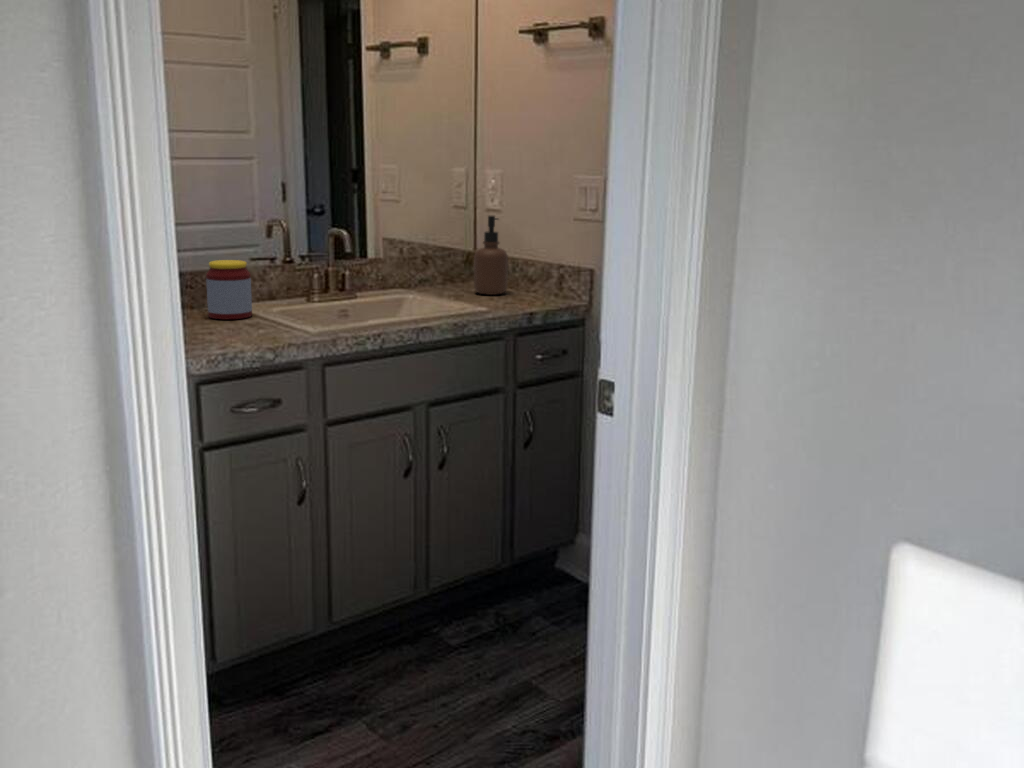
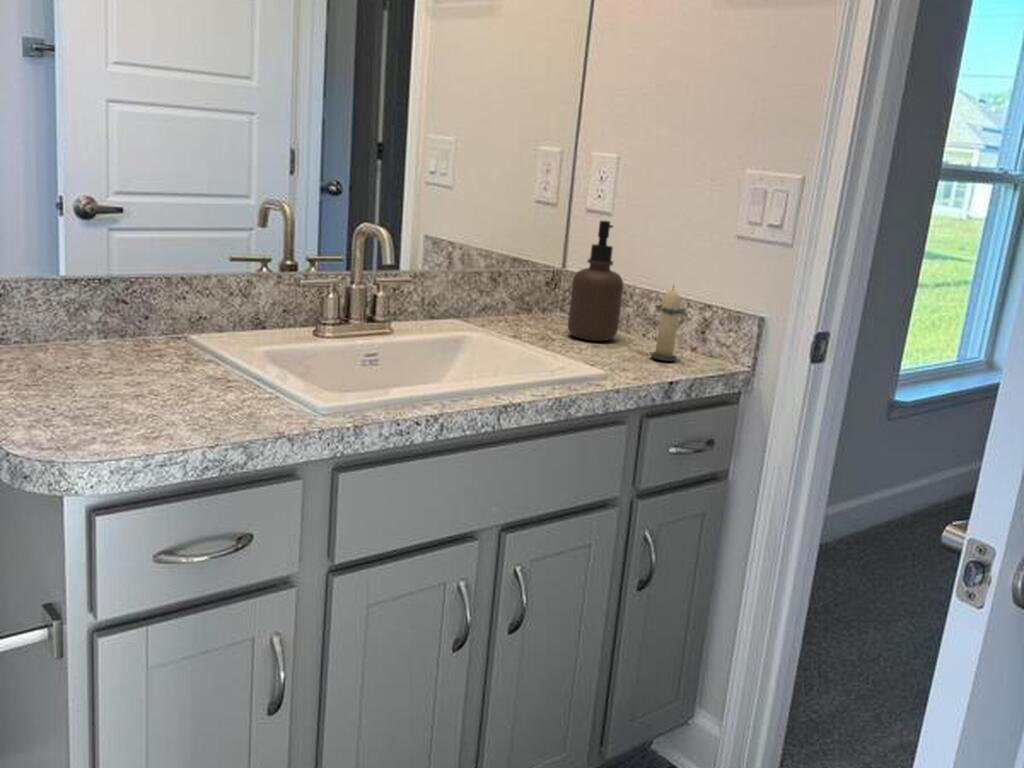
candle: none [521,253,545,303] -> present [650,286,685,361]
jar: present [206,260,252,319] -> none [146,262,222,364]

